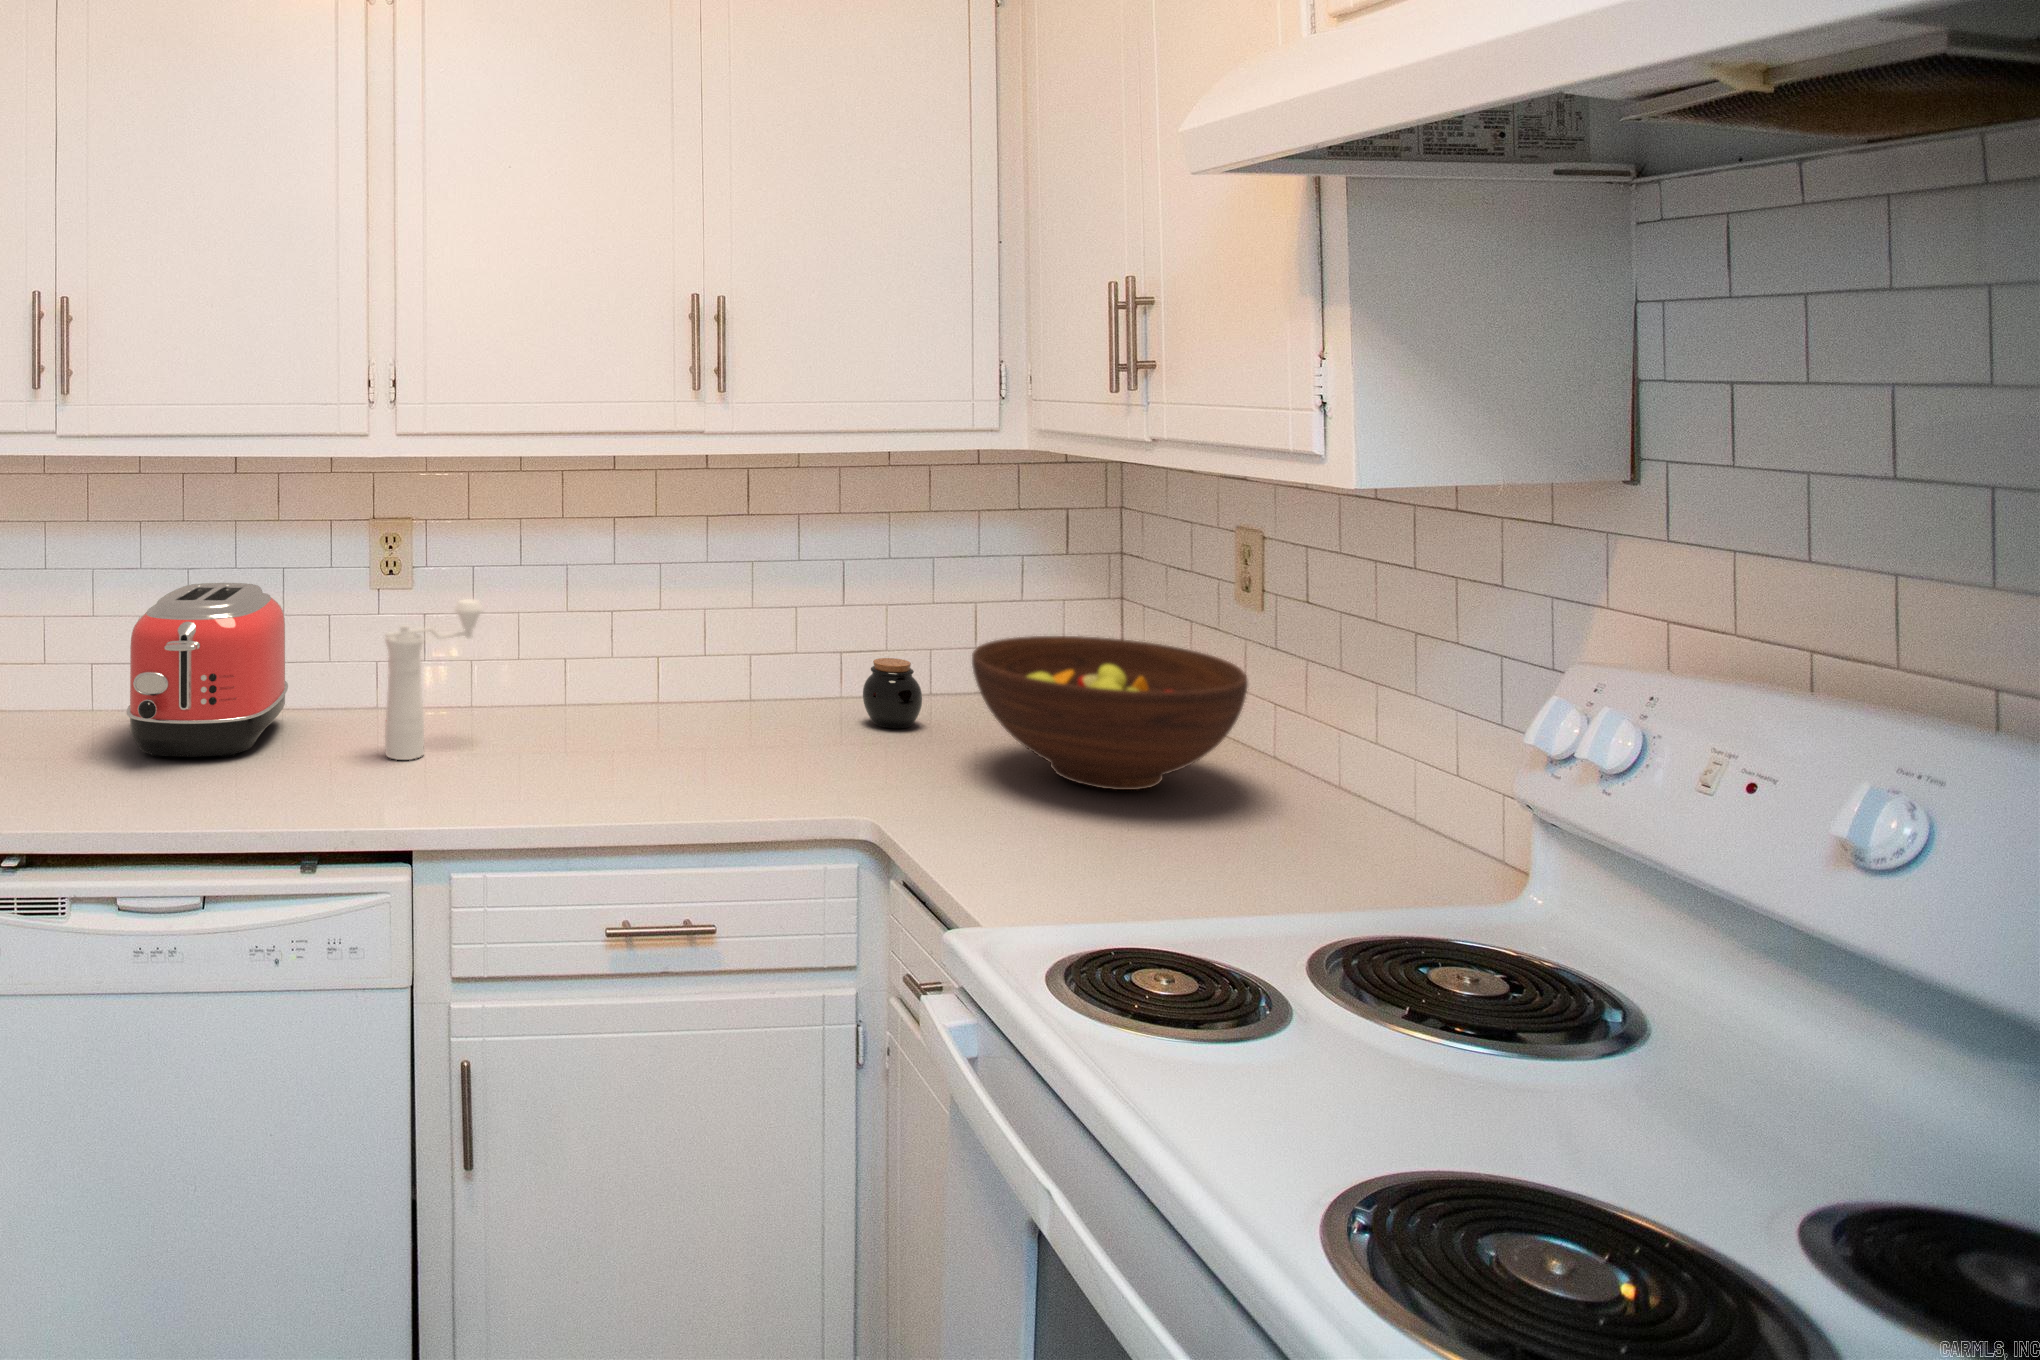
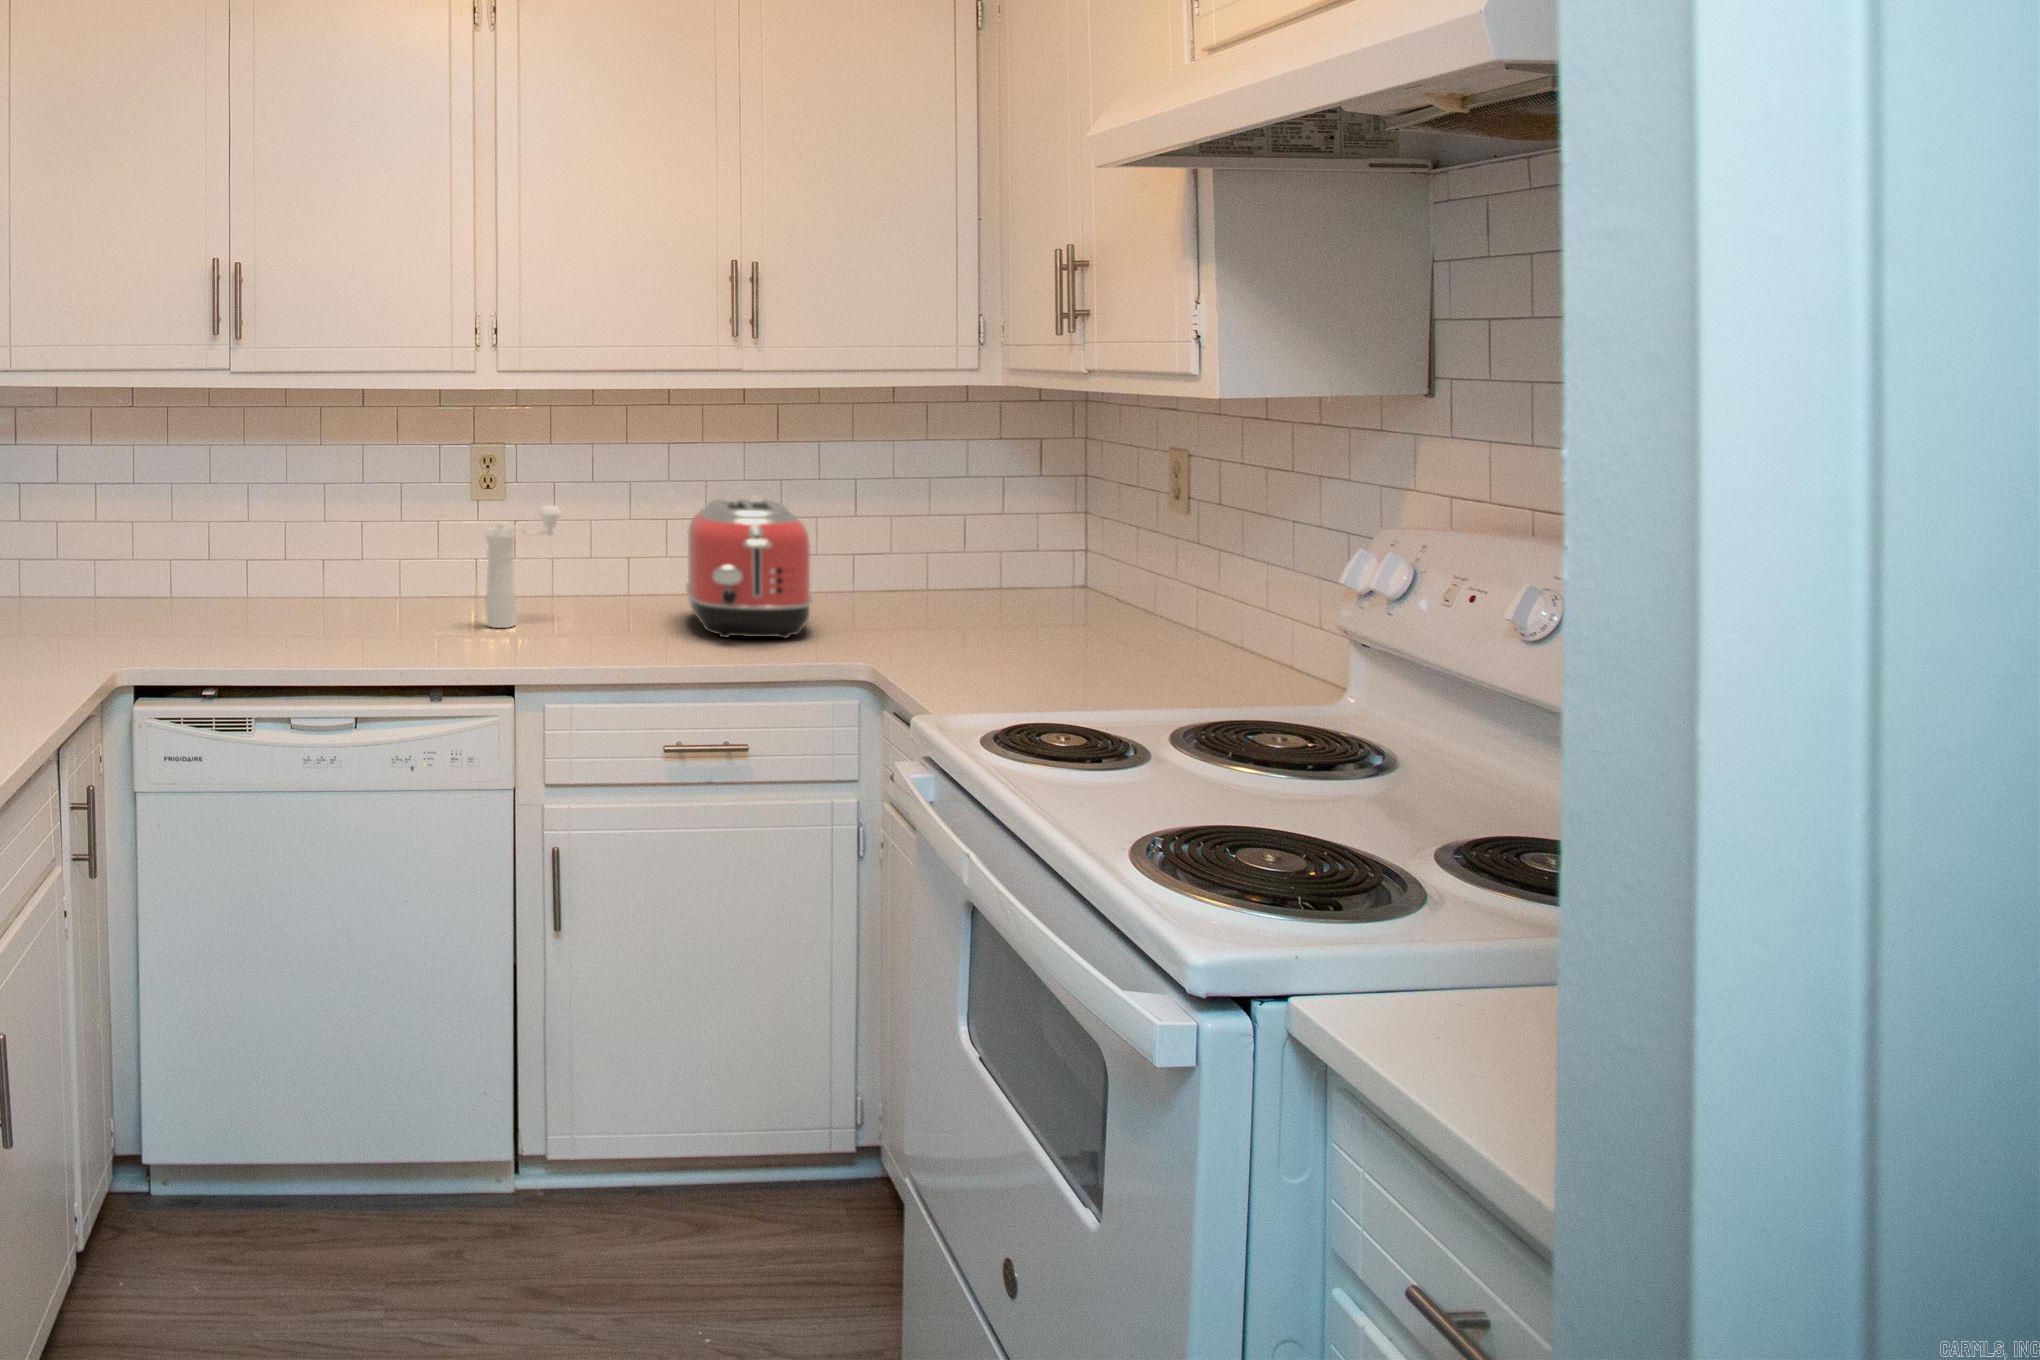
toaster: present [126,583,288,757] -> present [686,499,812,638]
fruit bowl: present [972,636,1248,790] -> none [950,535,1164,648]
jar: present [863,658,922,728] -> none [866,557,913,612]

